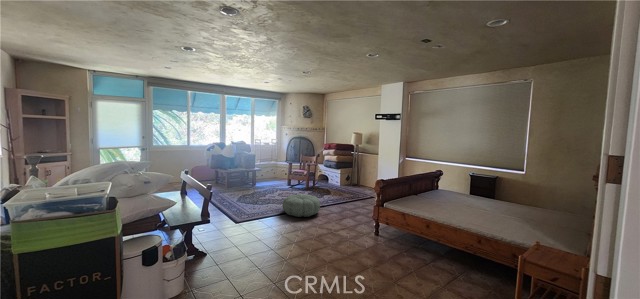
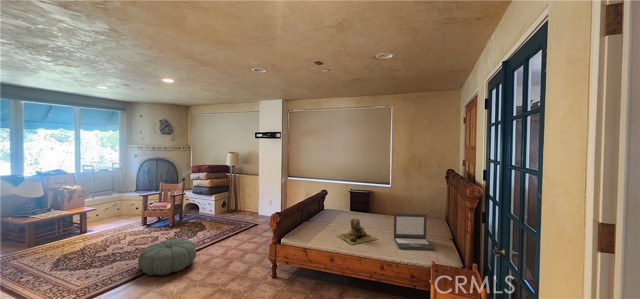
teddy bear: none [437,193,480,217] -> present [337,218,376,244]
laptop: none [500,194,546,235] -> present [394,214,435,250]

